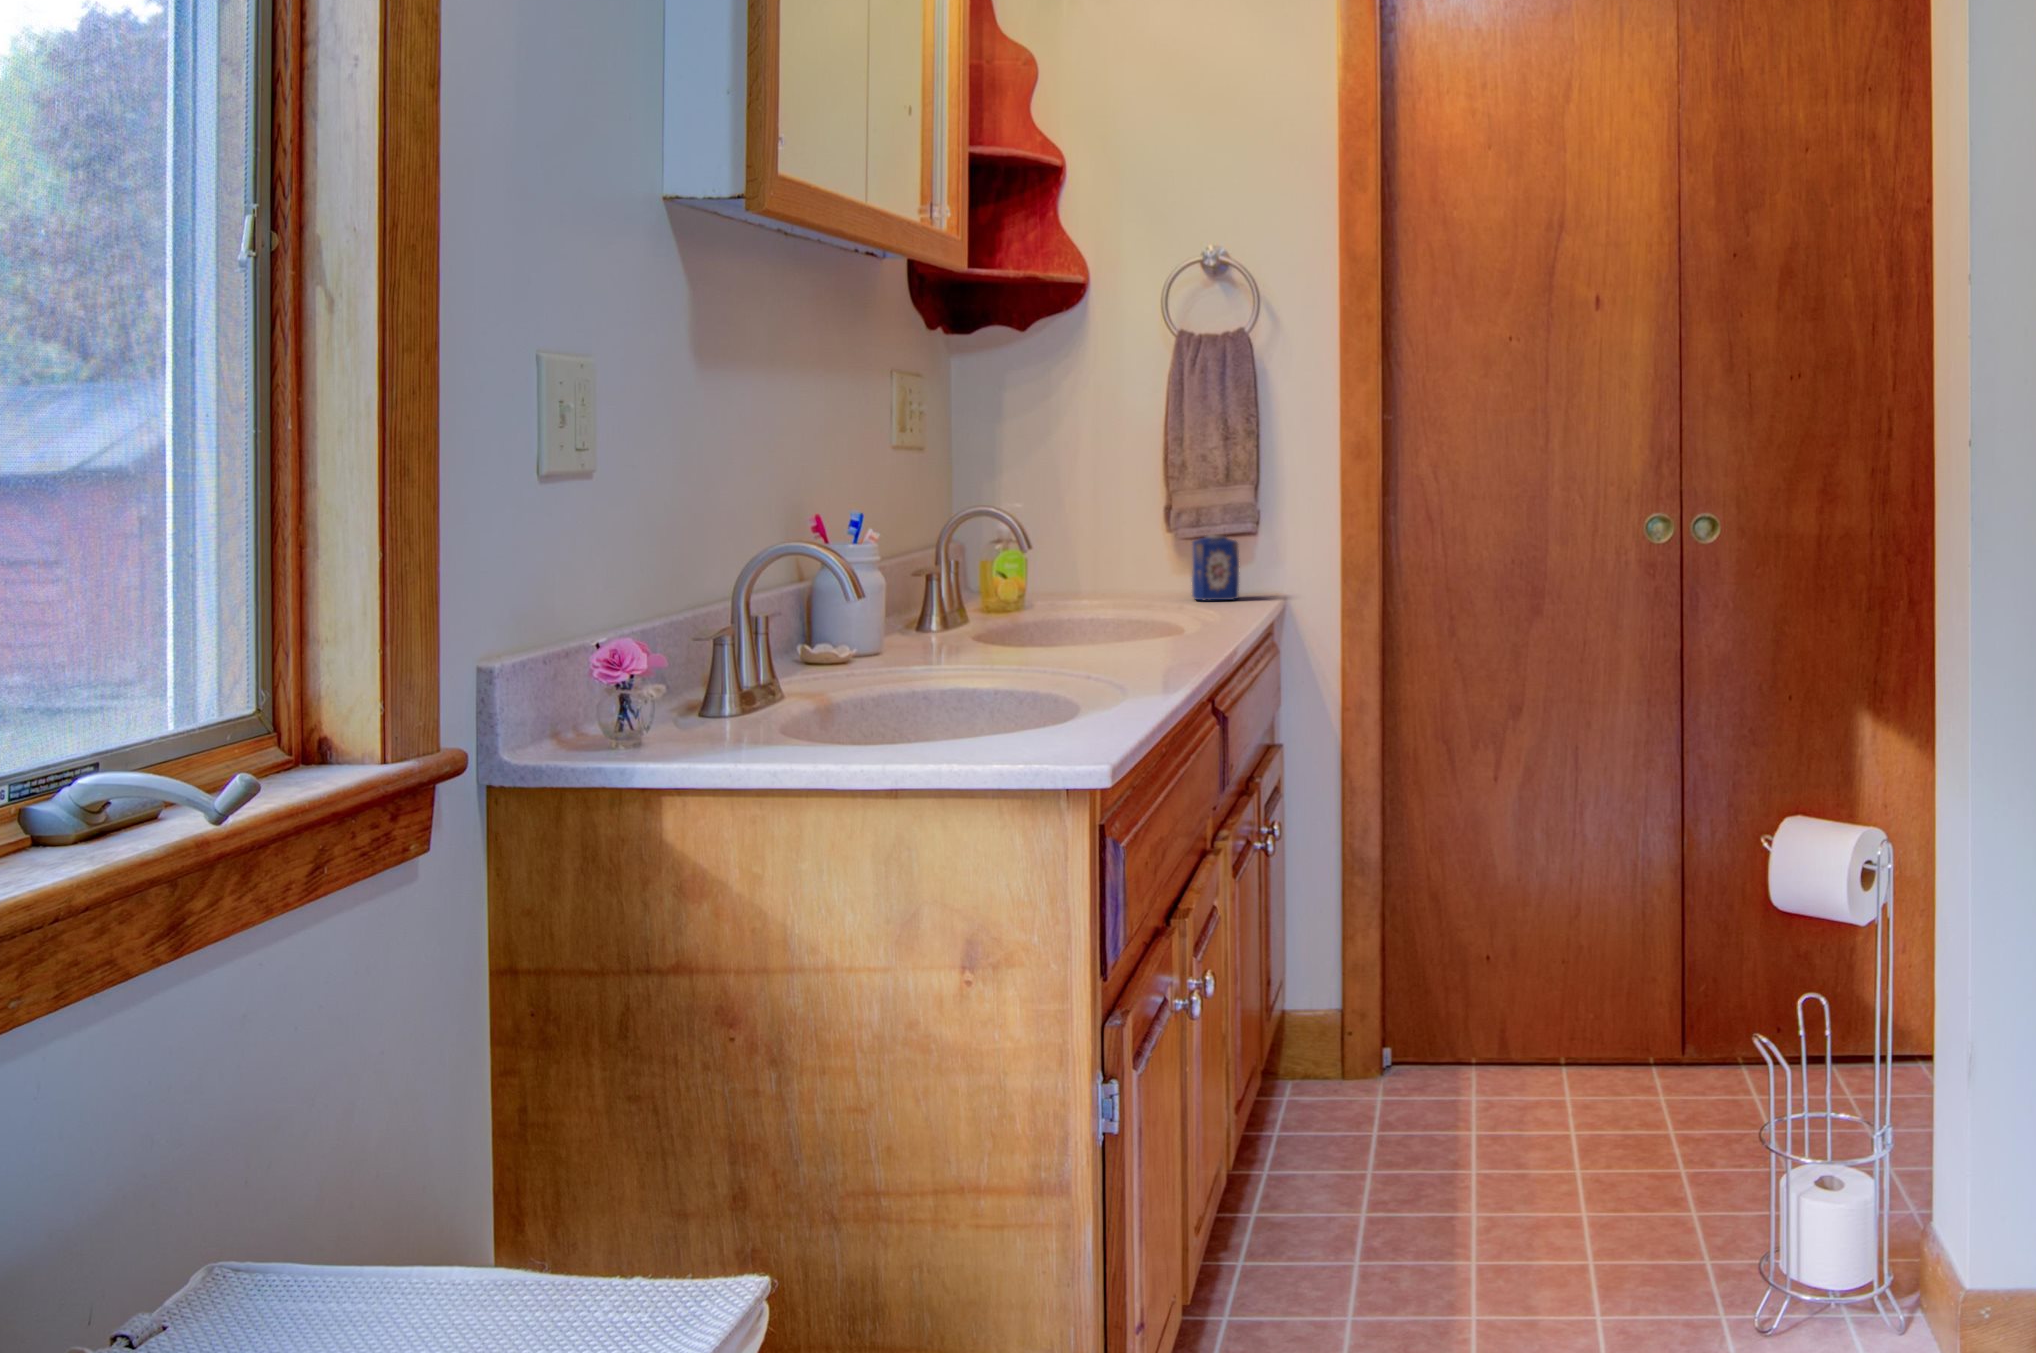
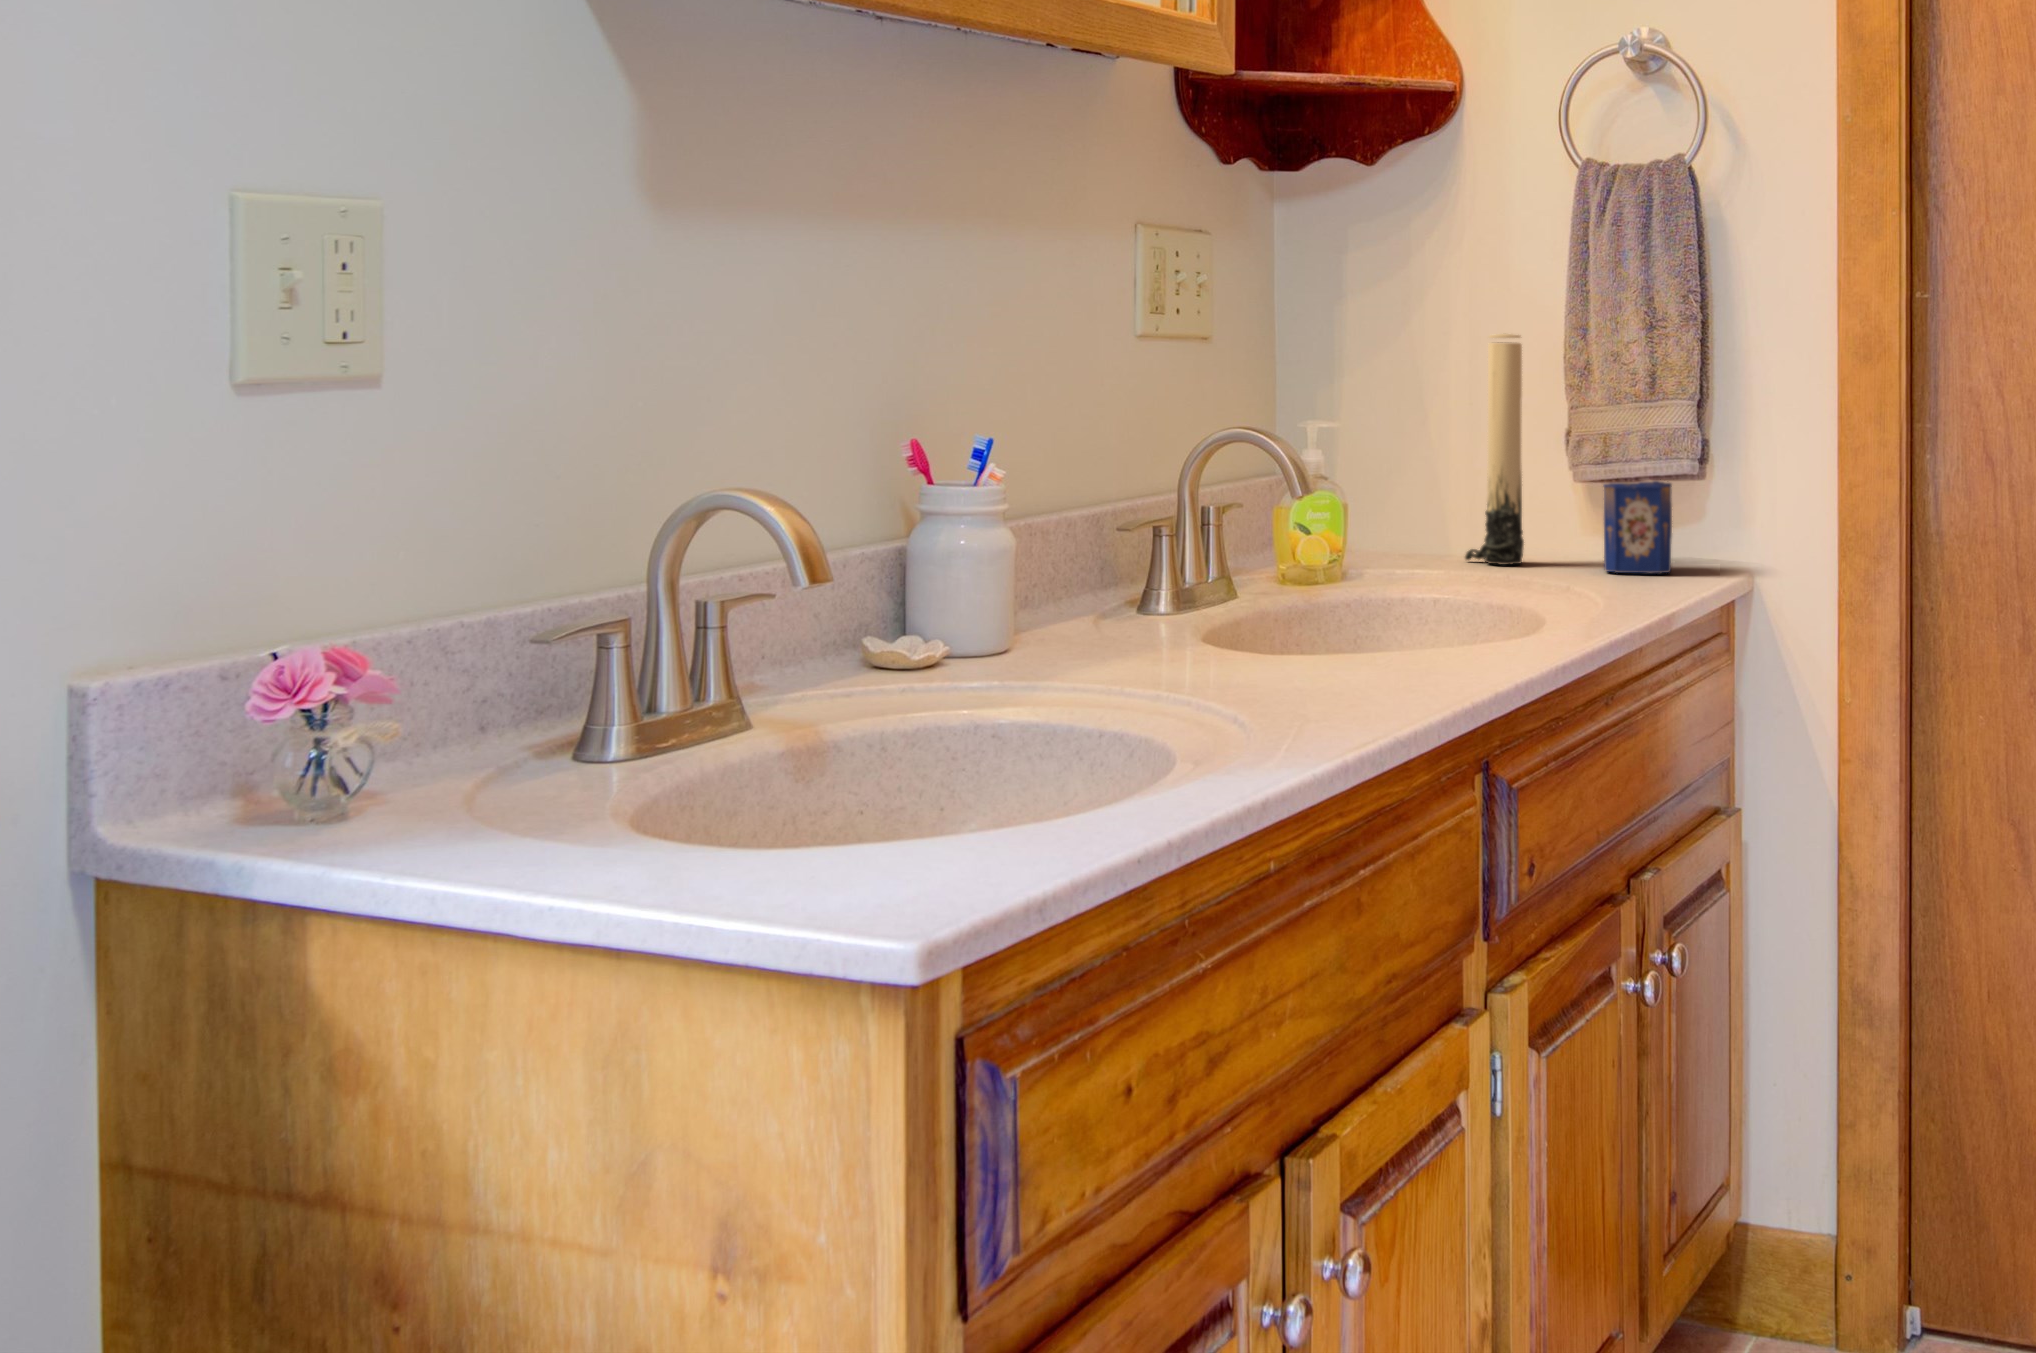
candle: none [1094,443,1137,599] -> present [1465,334,1524,565]

